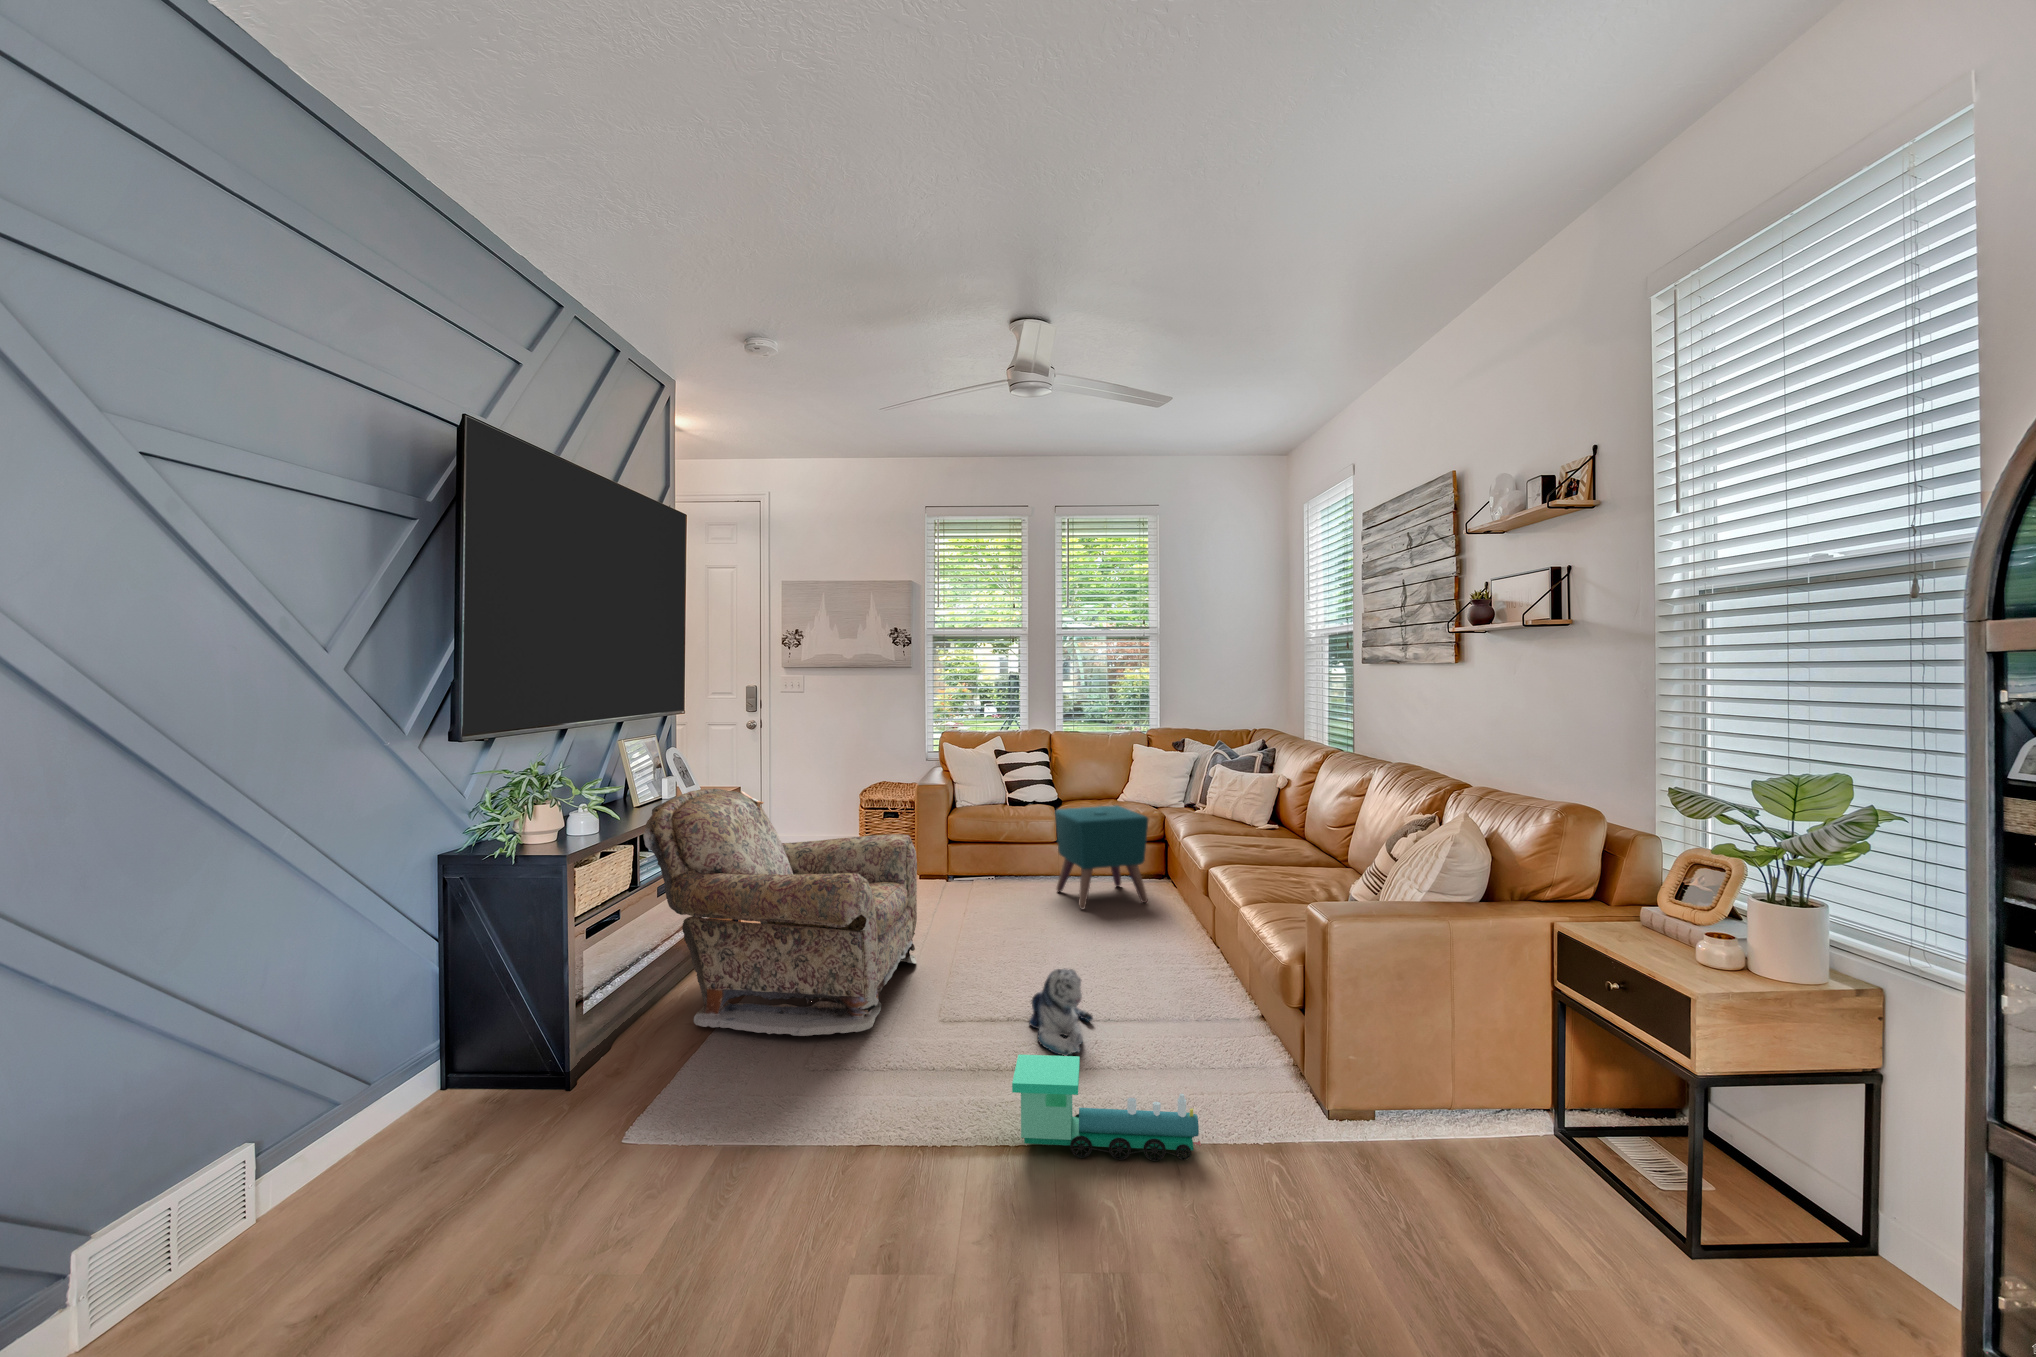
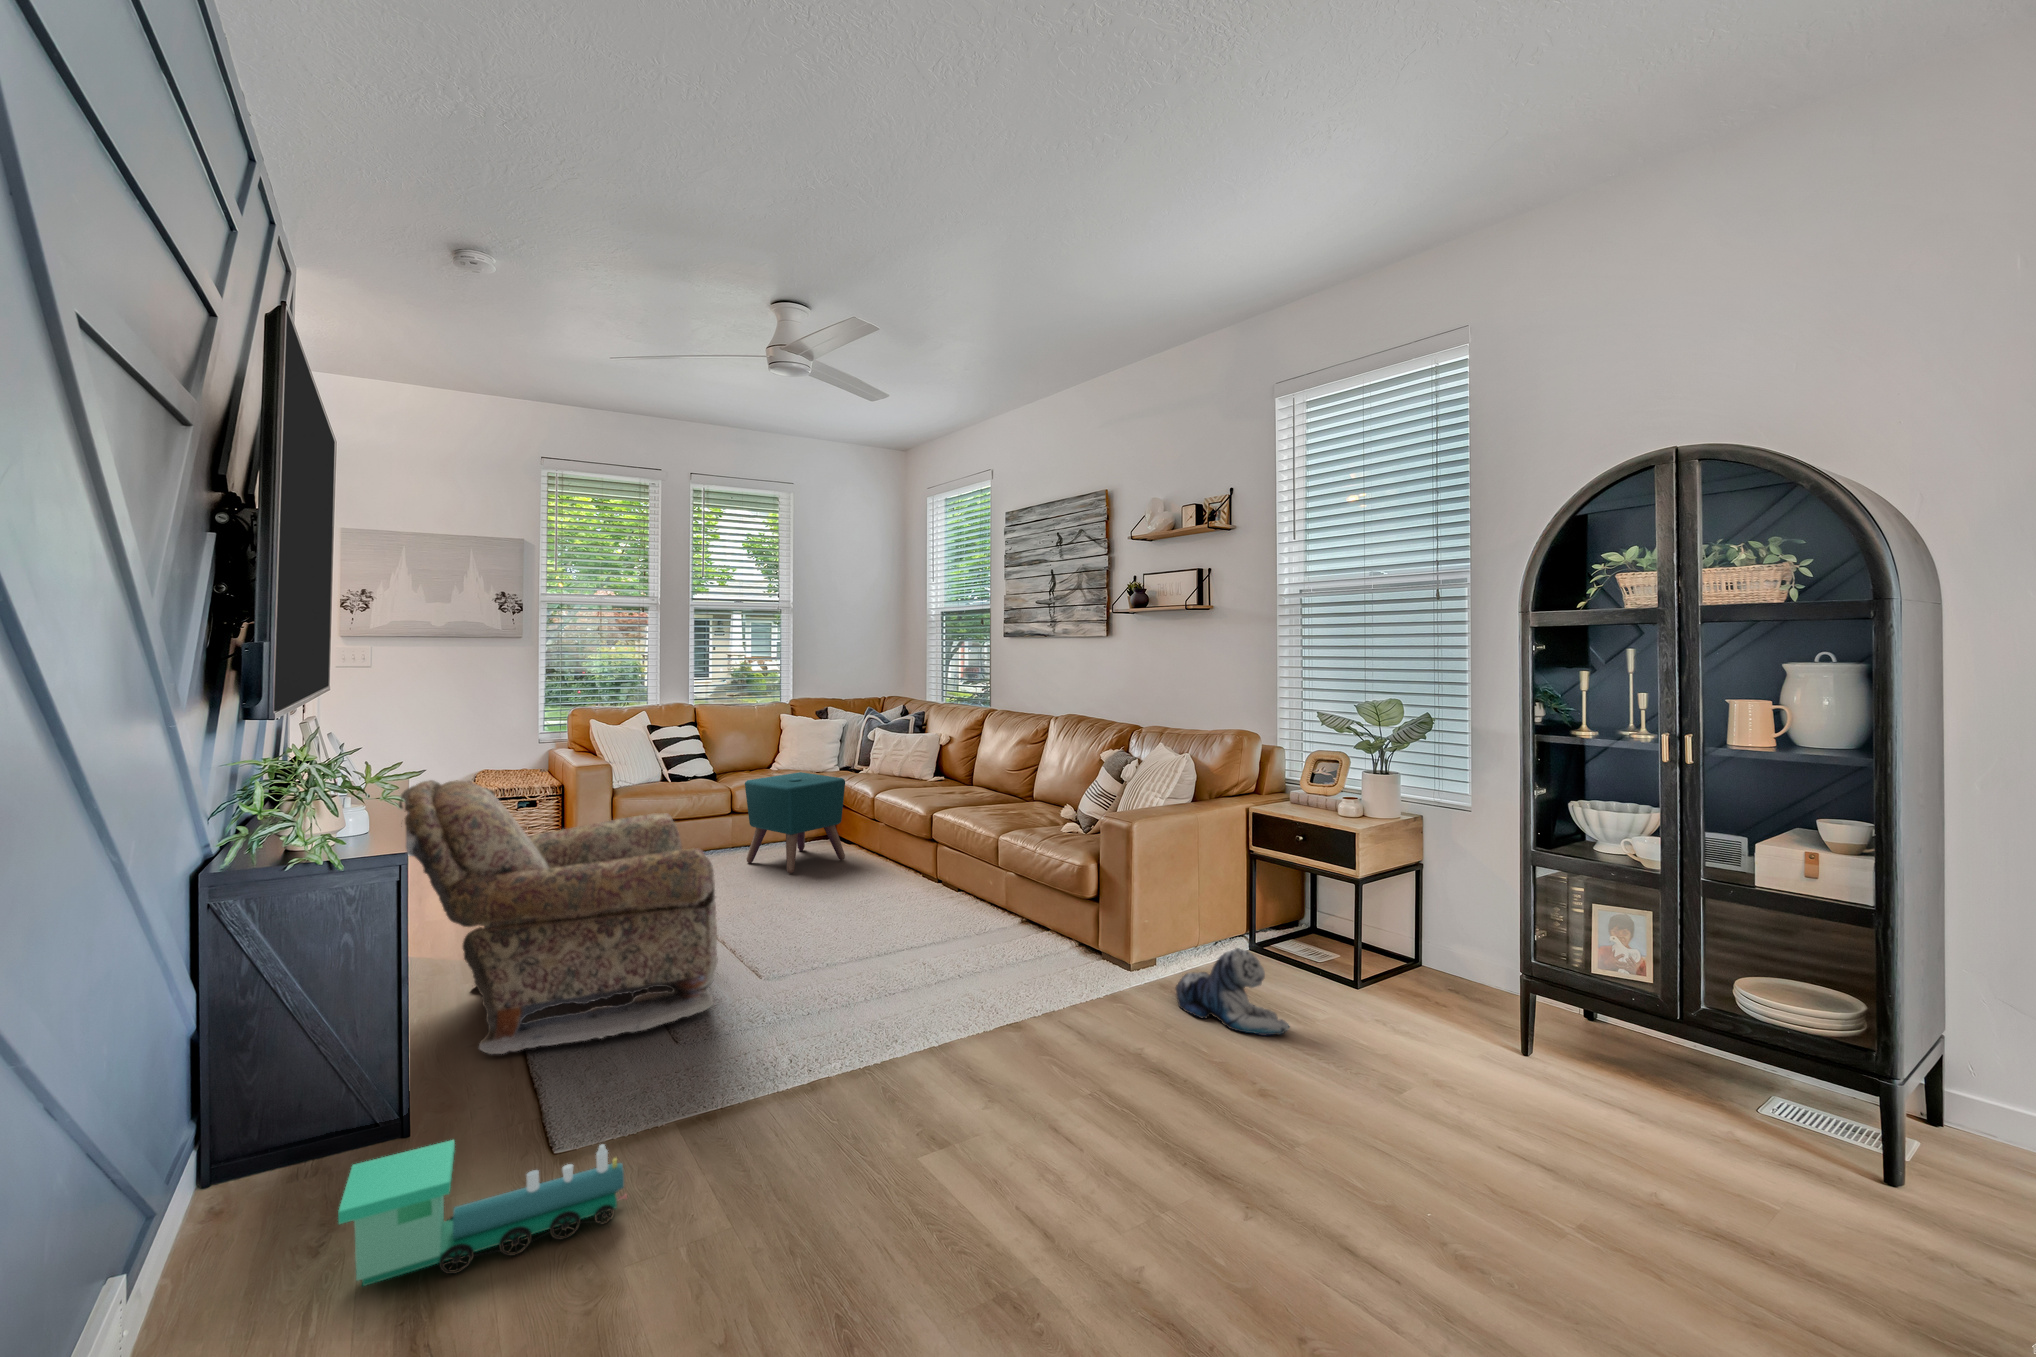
plush toy: present [1029,969,1093,1056] -> present [1176,948,1289,1035]
toy train: present [1012,1055,1201,1161] -> present [338,1140,627,1286]

